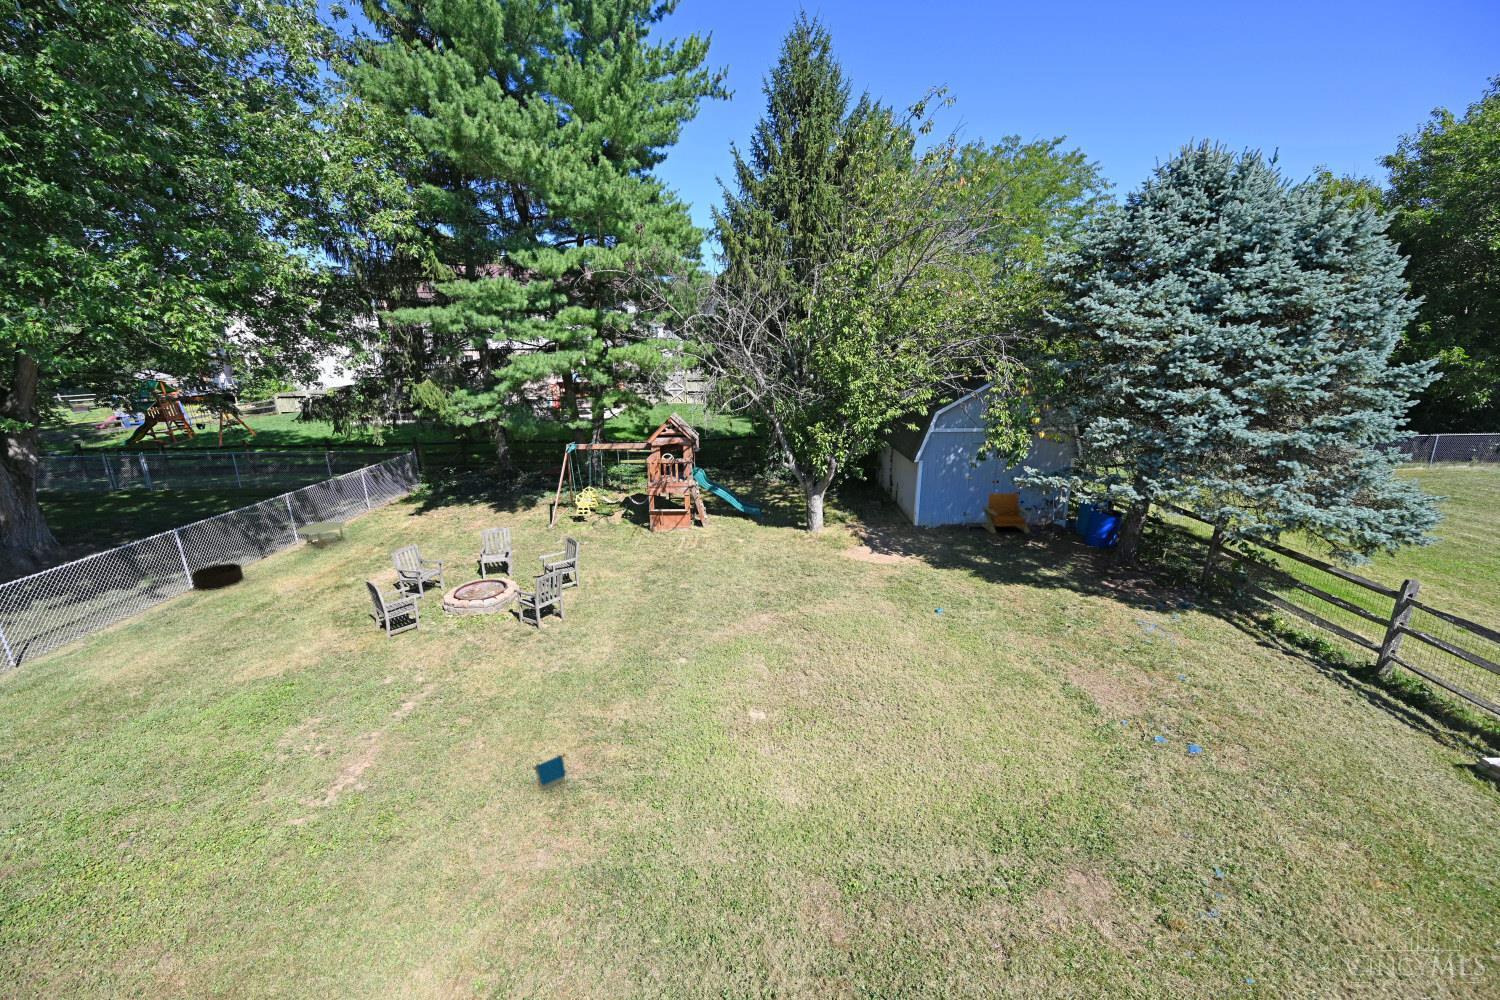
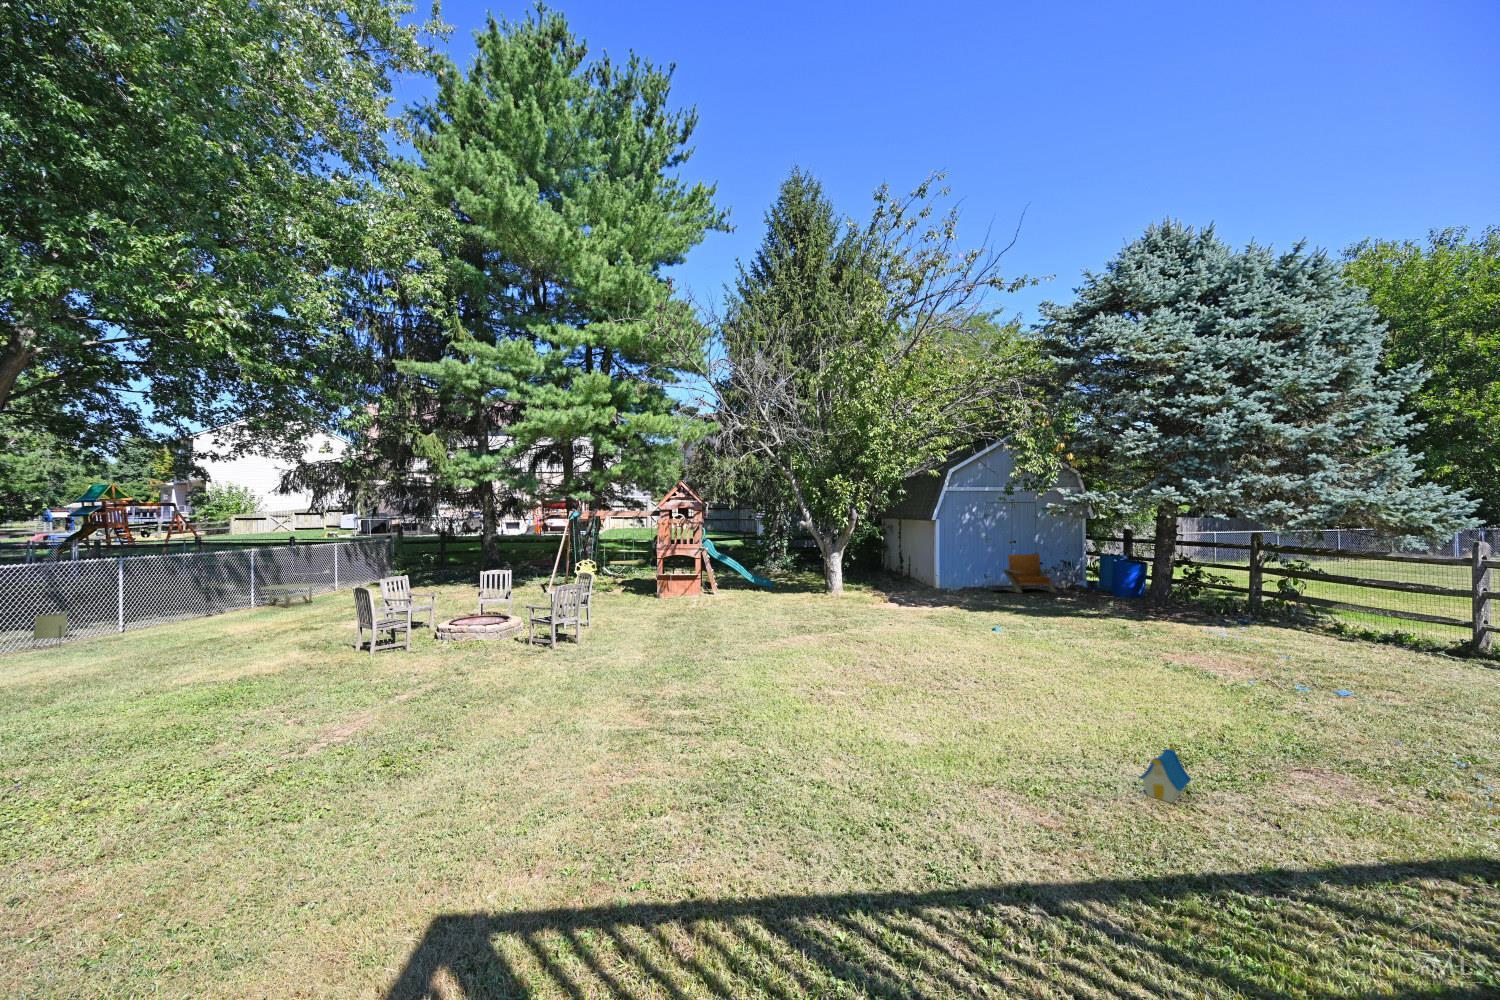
basket: present [191,563,244,591] -> none [136,607,197,631]
planter: none [105,589,135,621] -> present [34,614,67,647]
toy house: present [532,754,566,790] -> present [1138,747,1192,803]

